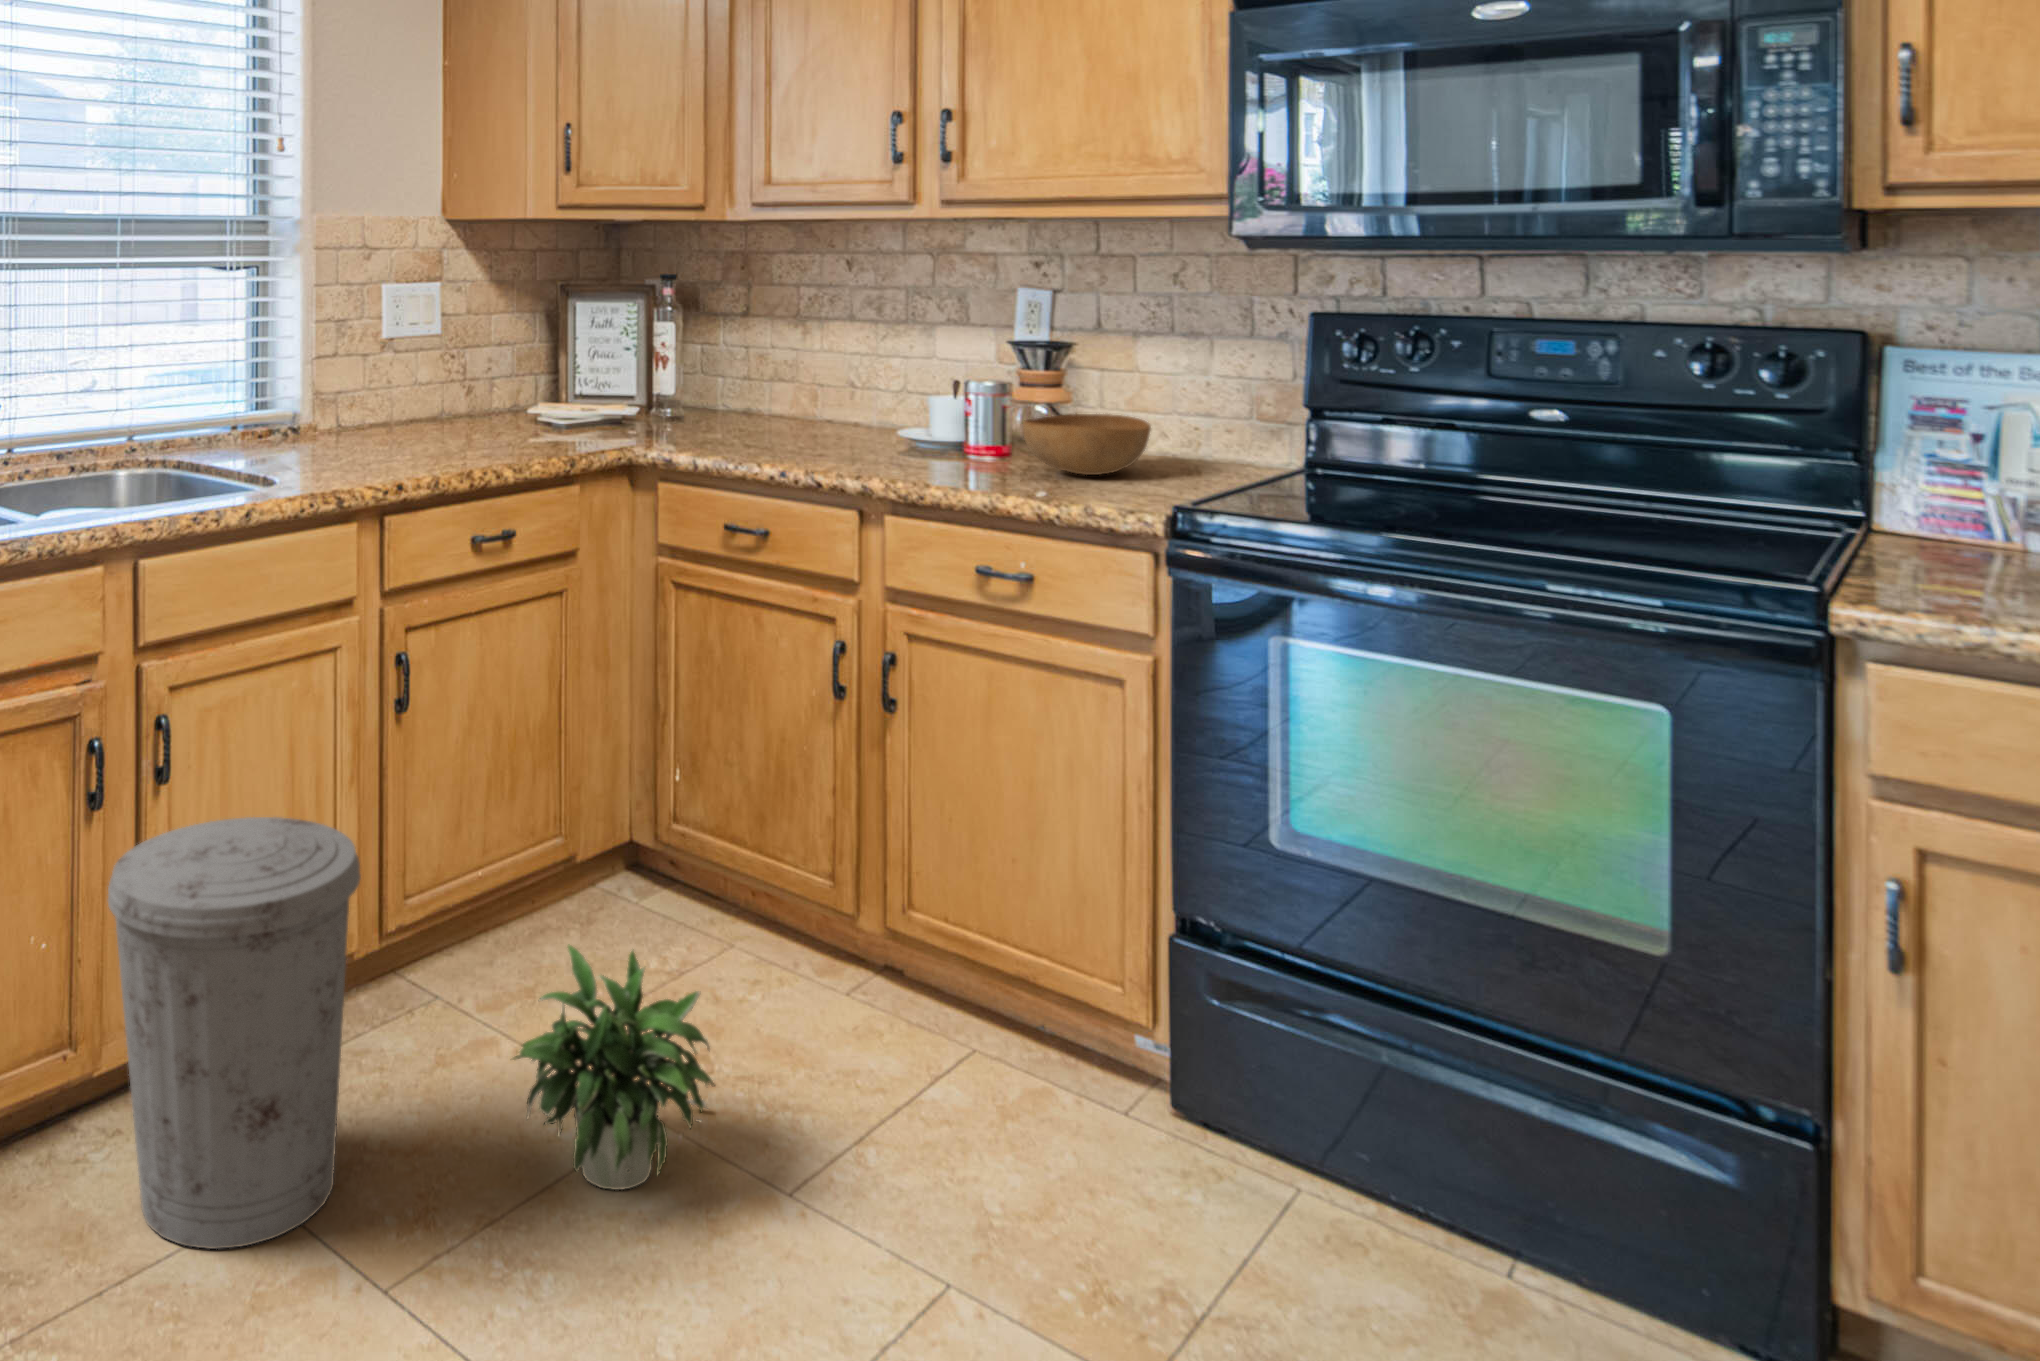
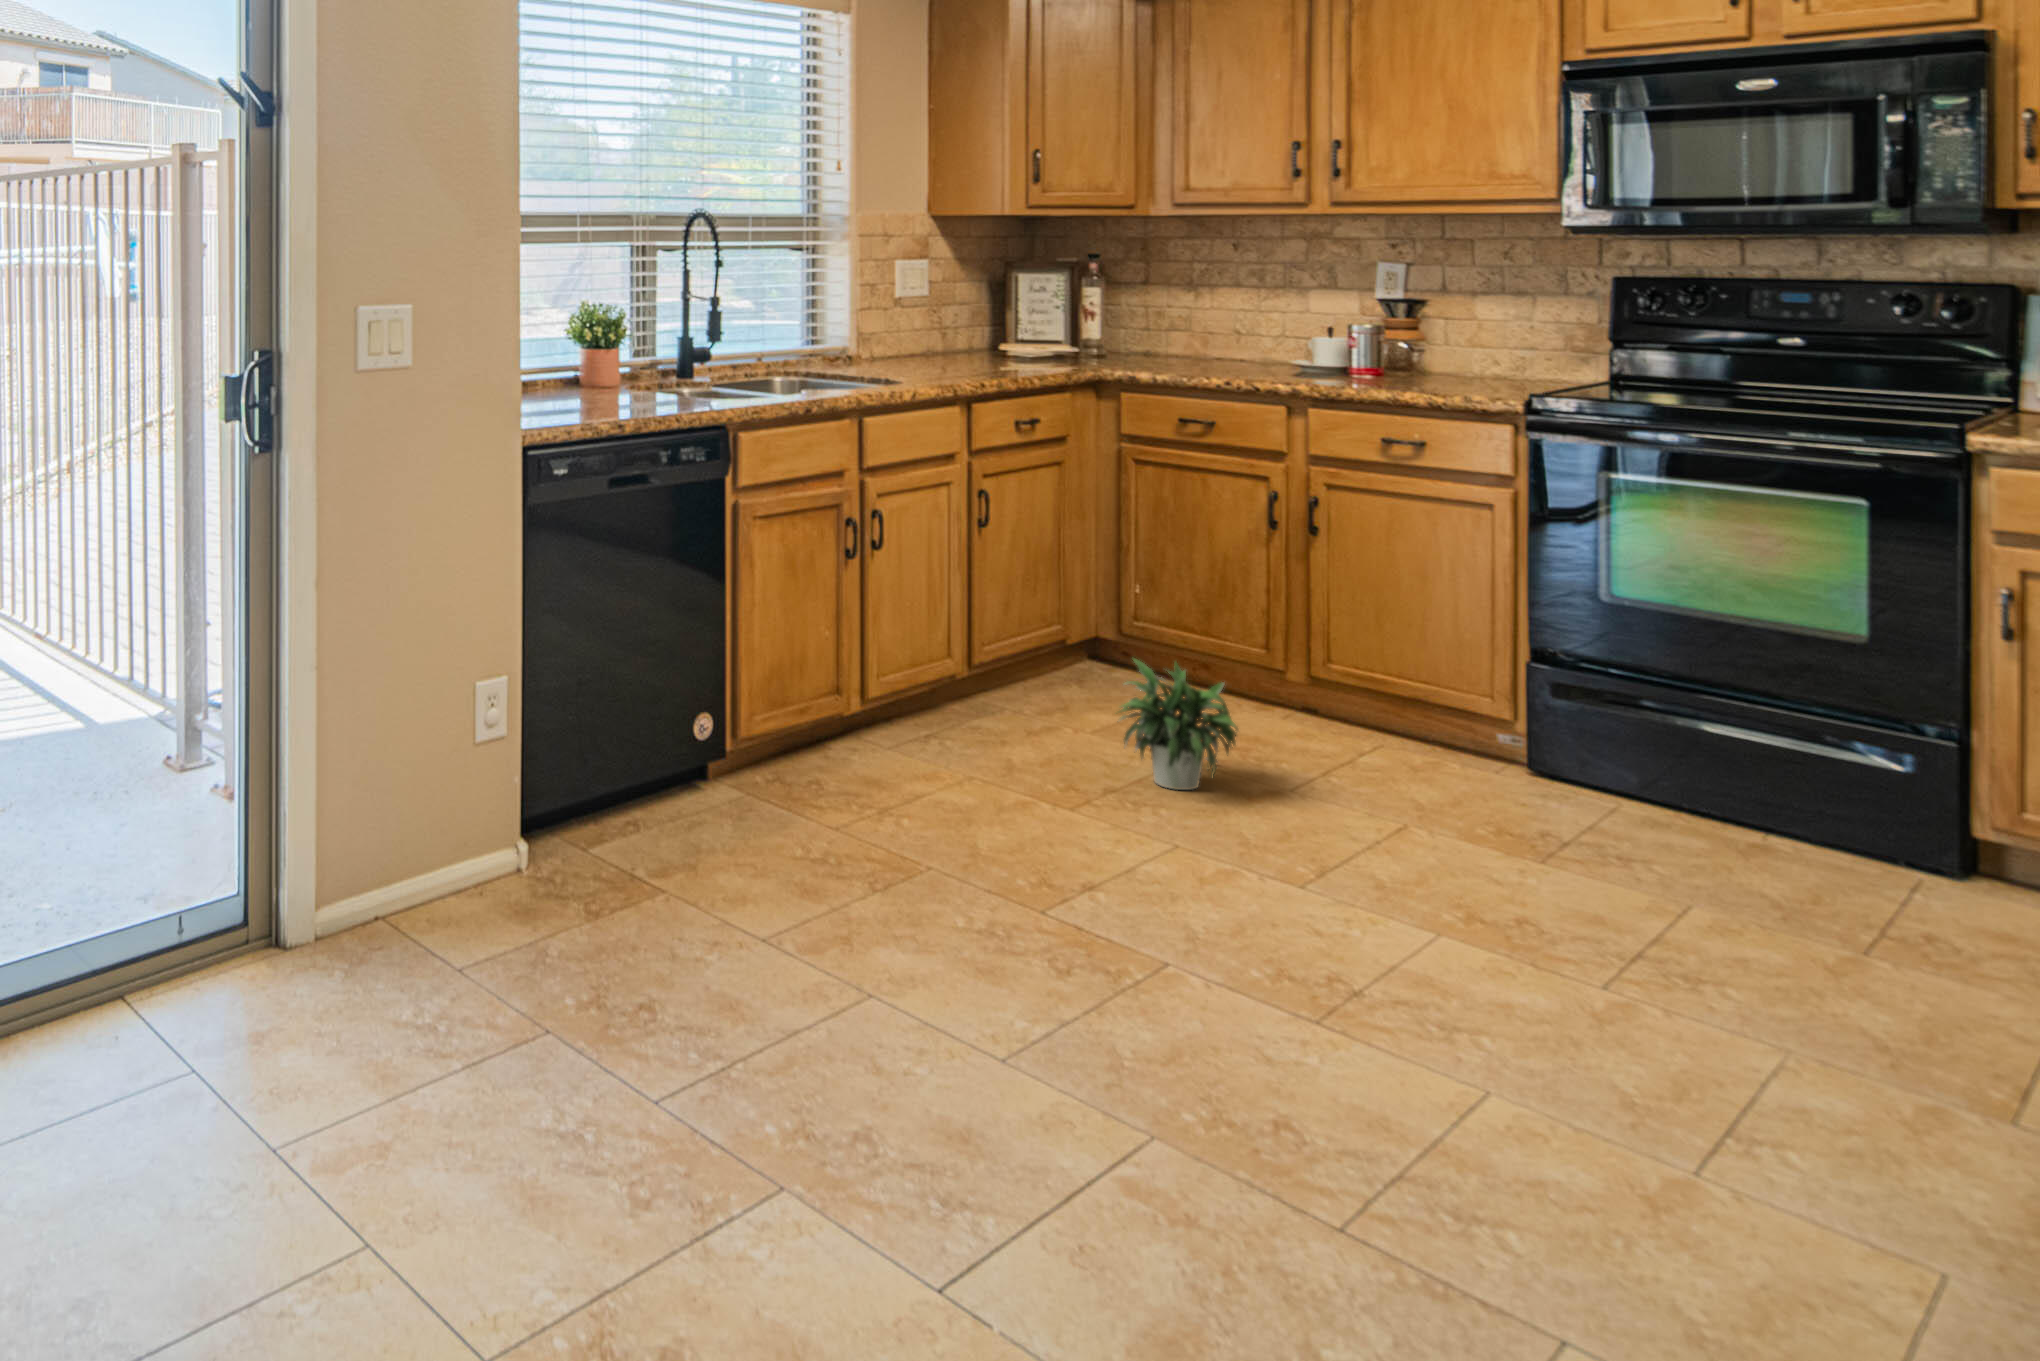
bowl: present [1023,414,1151,475] -> none [1401,345,1496,384]
trash can: present [108,817,361,1249] -> none [885,574,1031,800]

